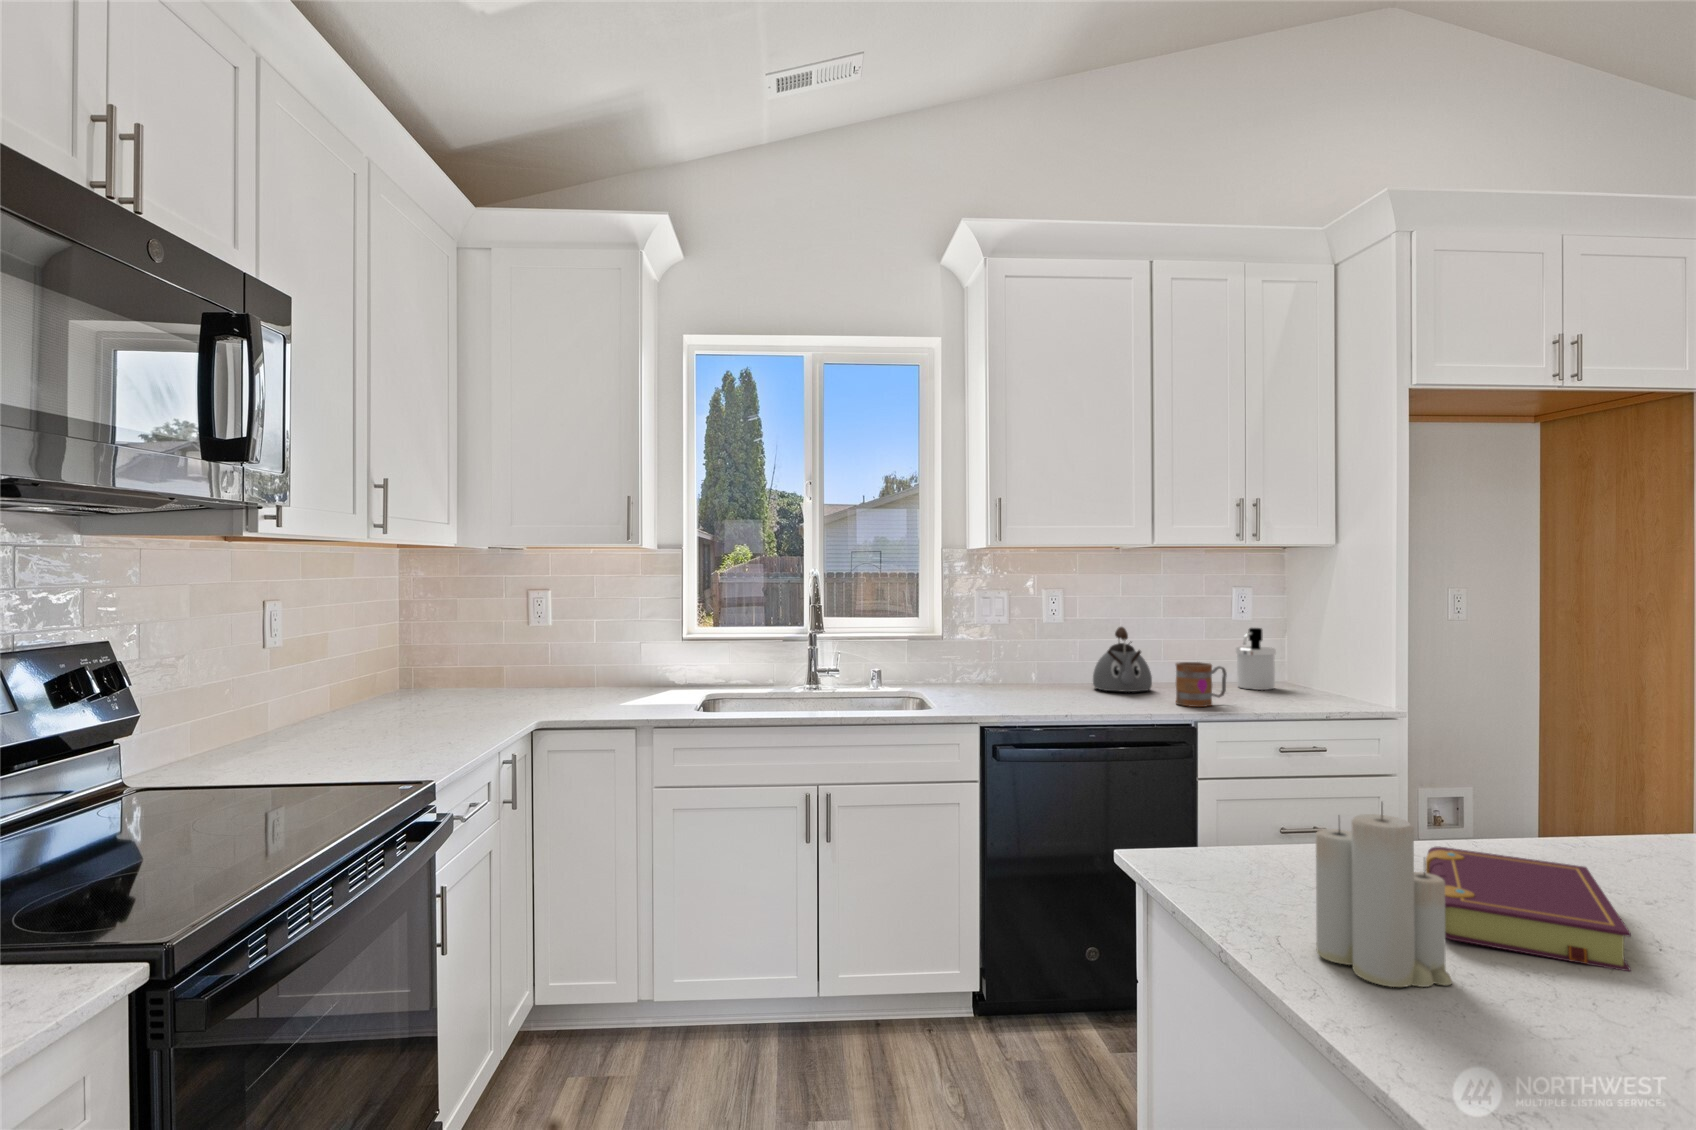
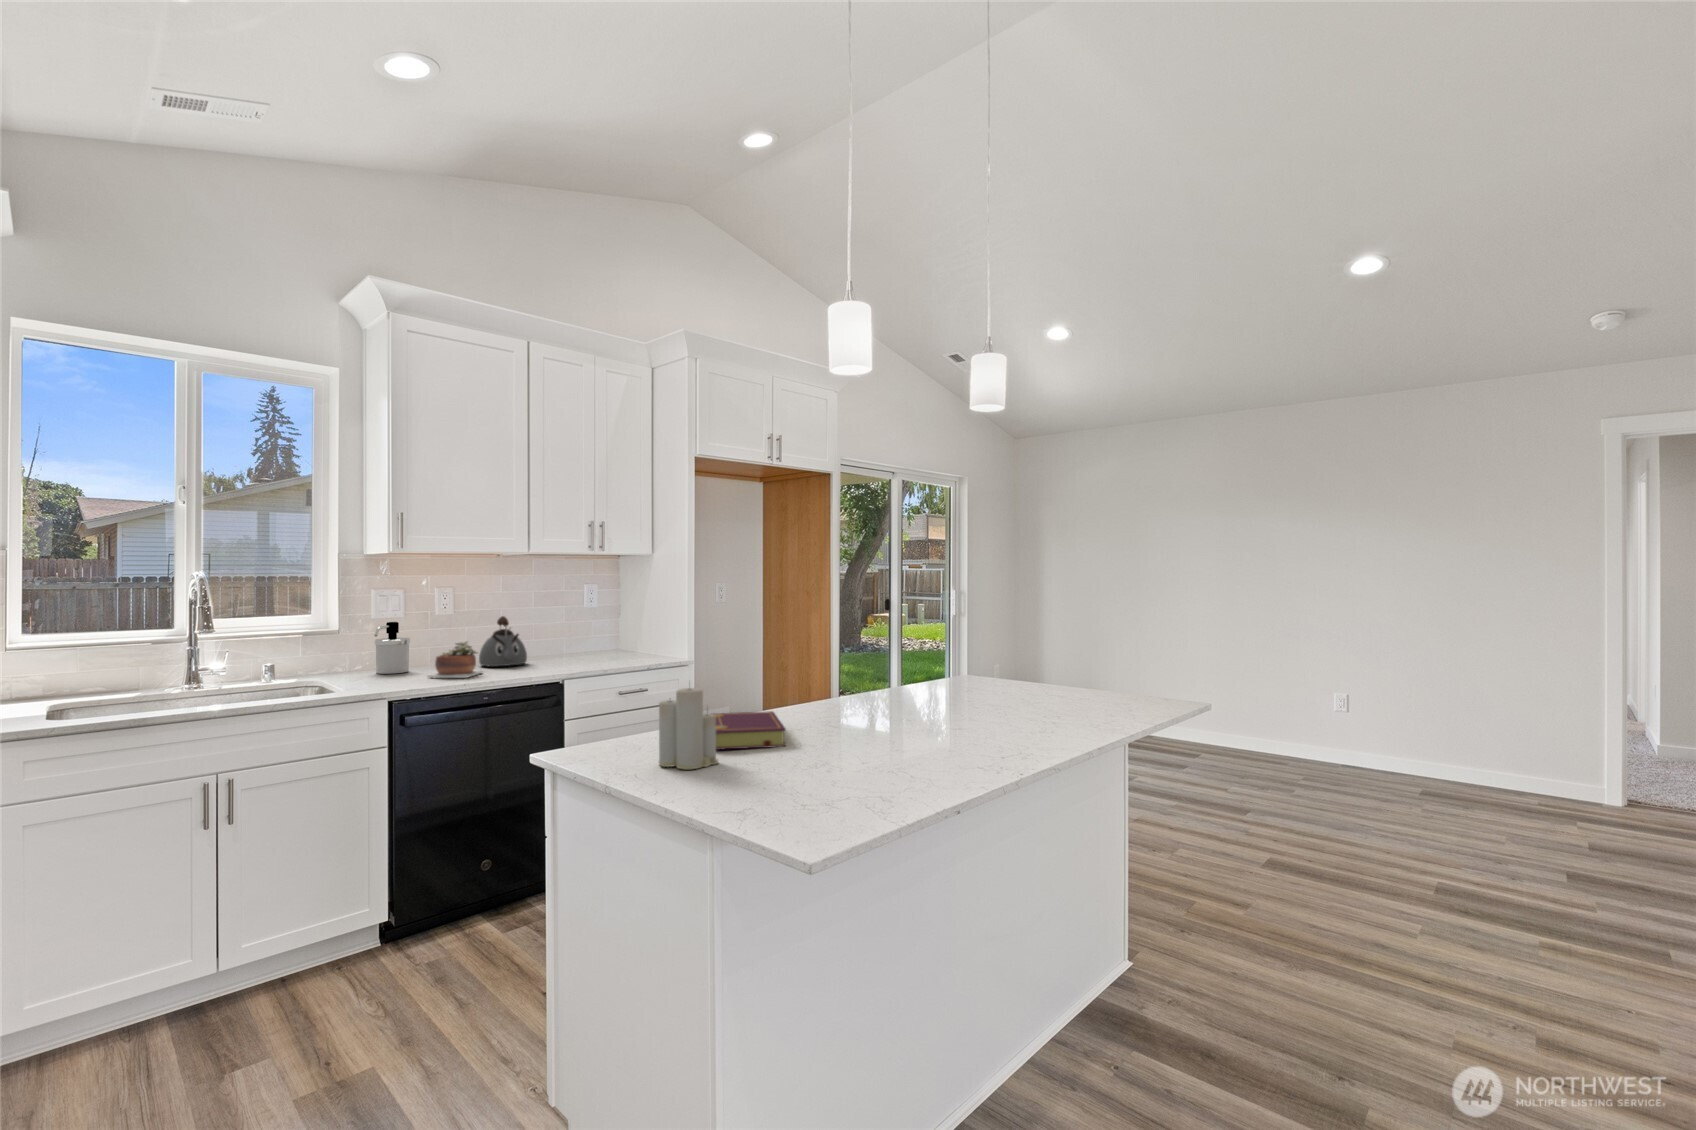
soap dispenser: present [1236,628,1276,690] -> present [375,622,410,674]
succulent plant: none [1028,657,1095,705] -> present [428,642,483,678]
mug: present [1176,662,1227,707] -> none [547,639,584,671]

